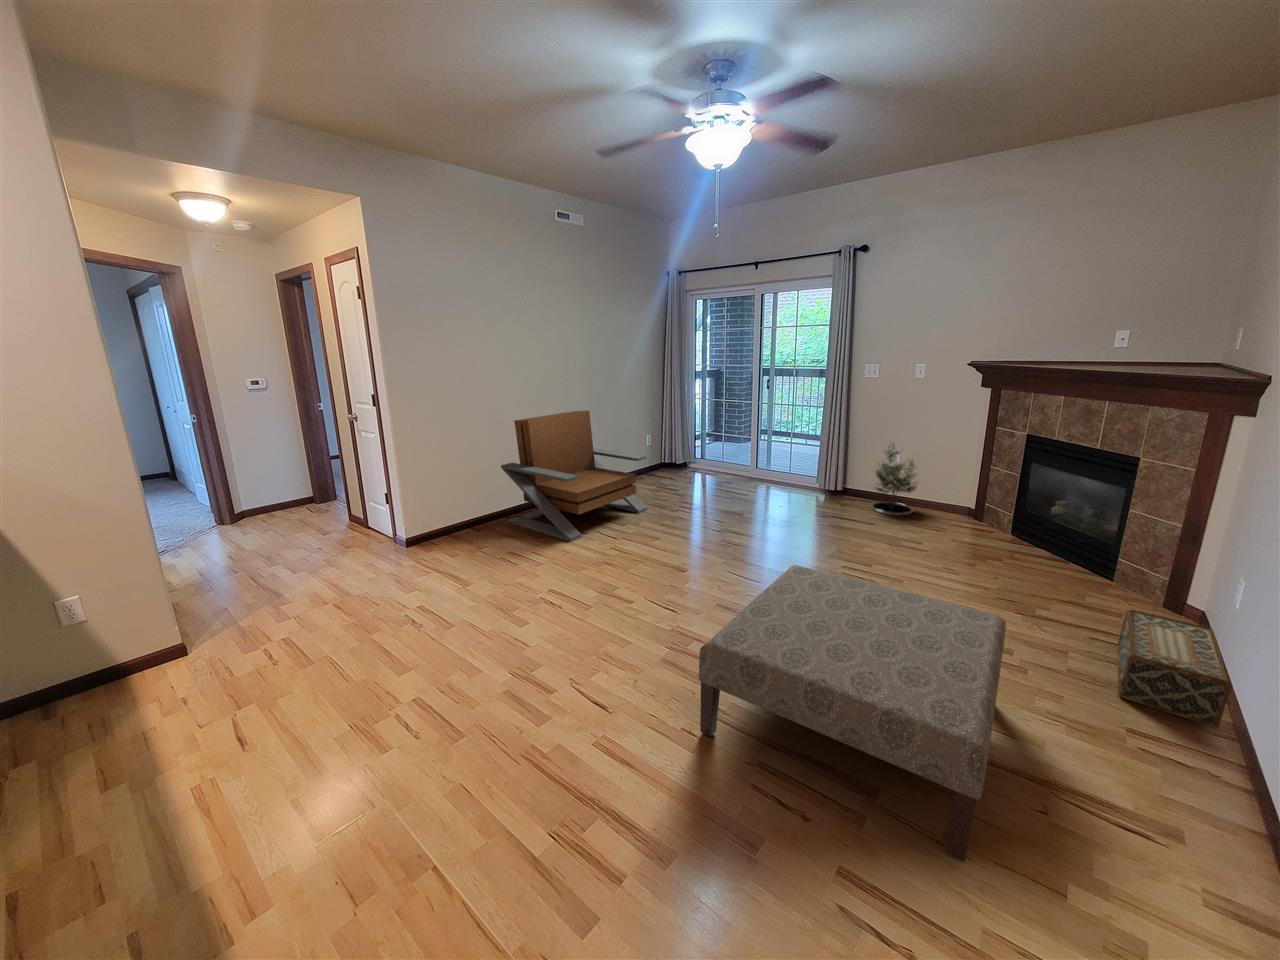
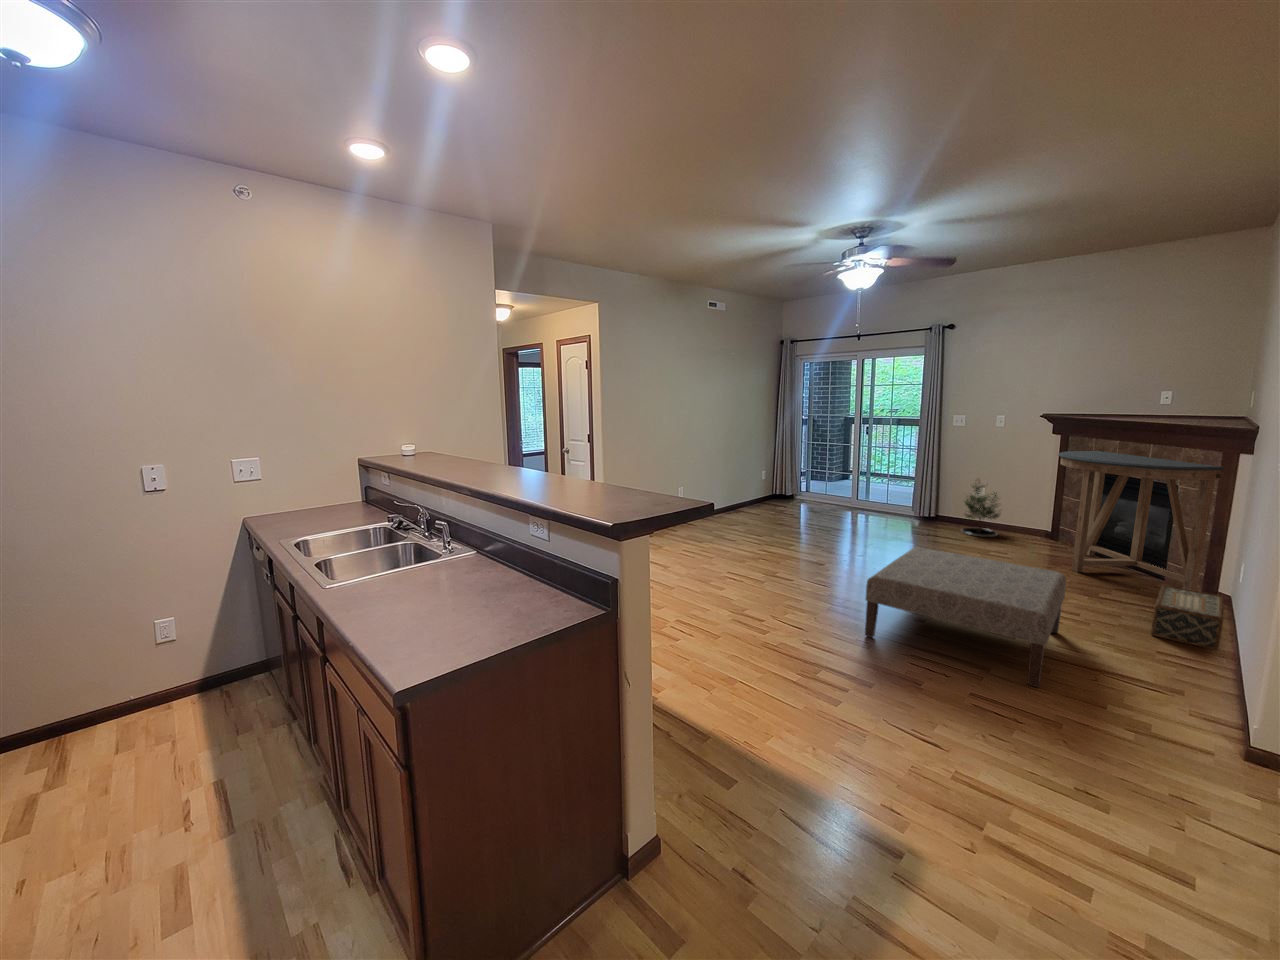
console table: none [989,409,1215,602] -> present [1058,451,1224,591]
lounge chair: present [501,411,647,542] -> none [665,448,774,544]

